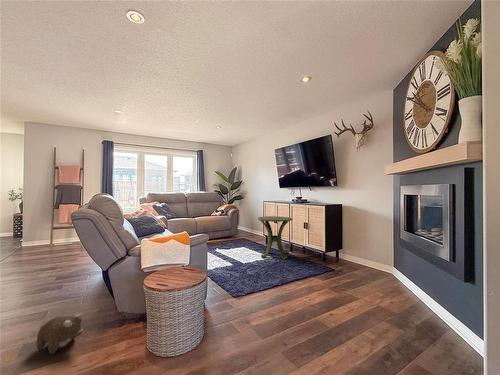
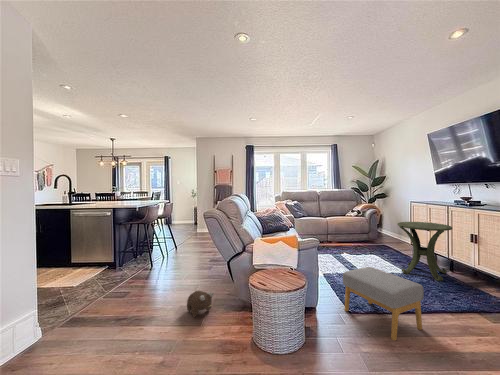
footstool: none [228,254,287,309] -> present [343,267,424,341]

